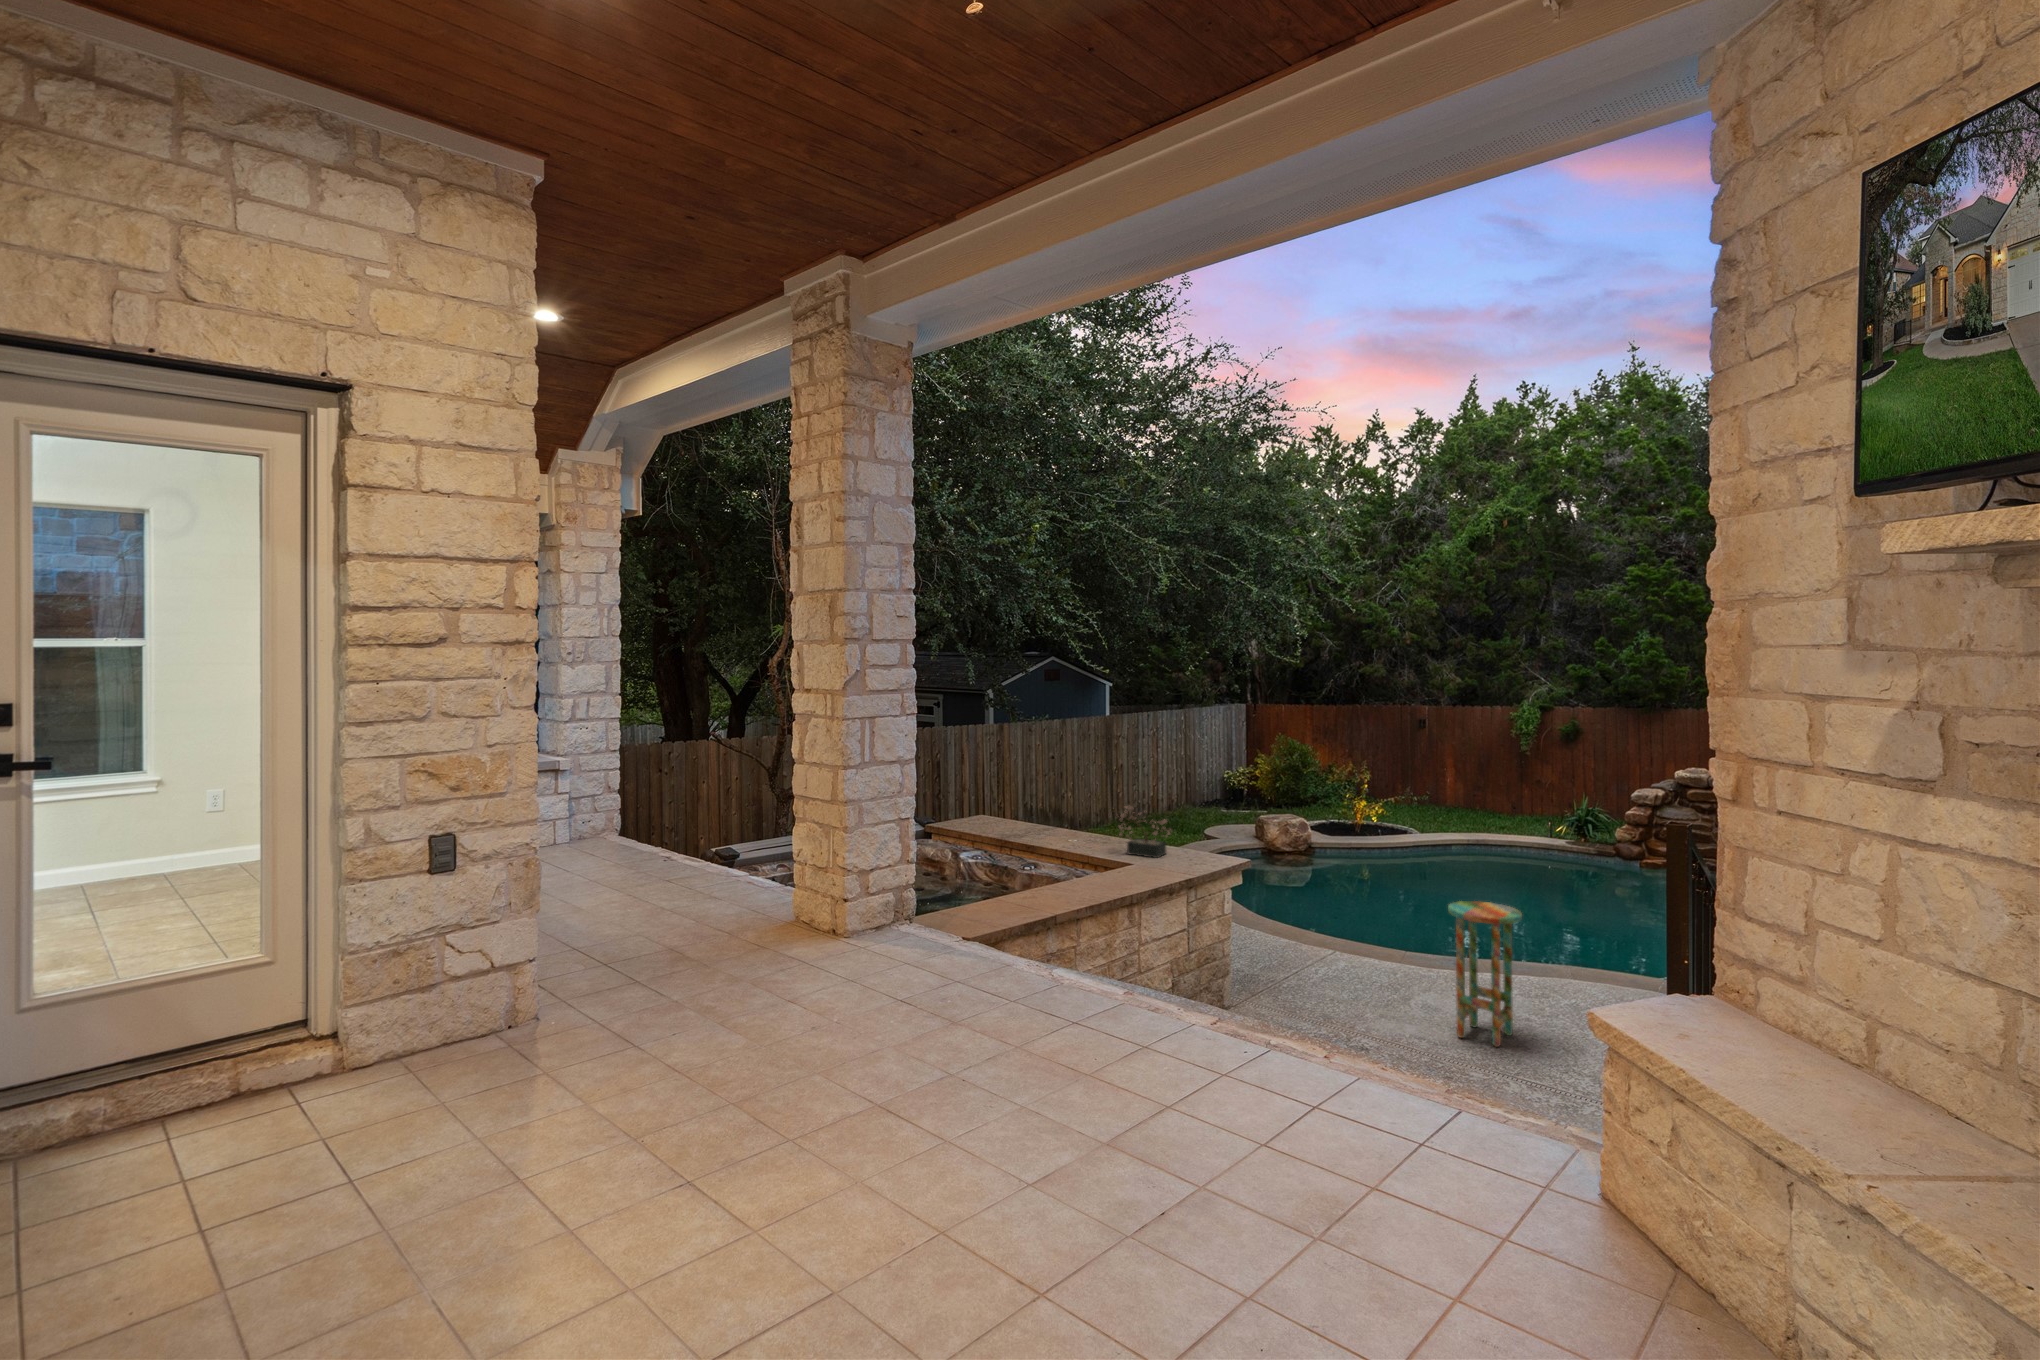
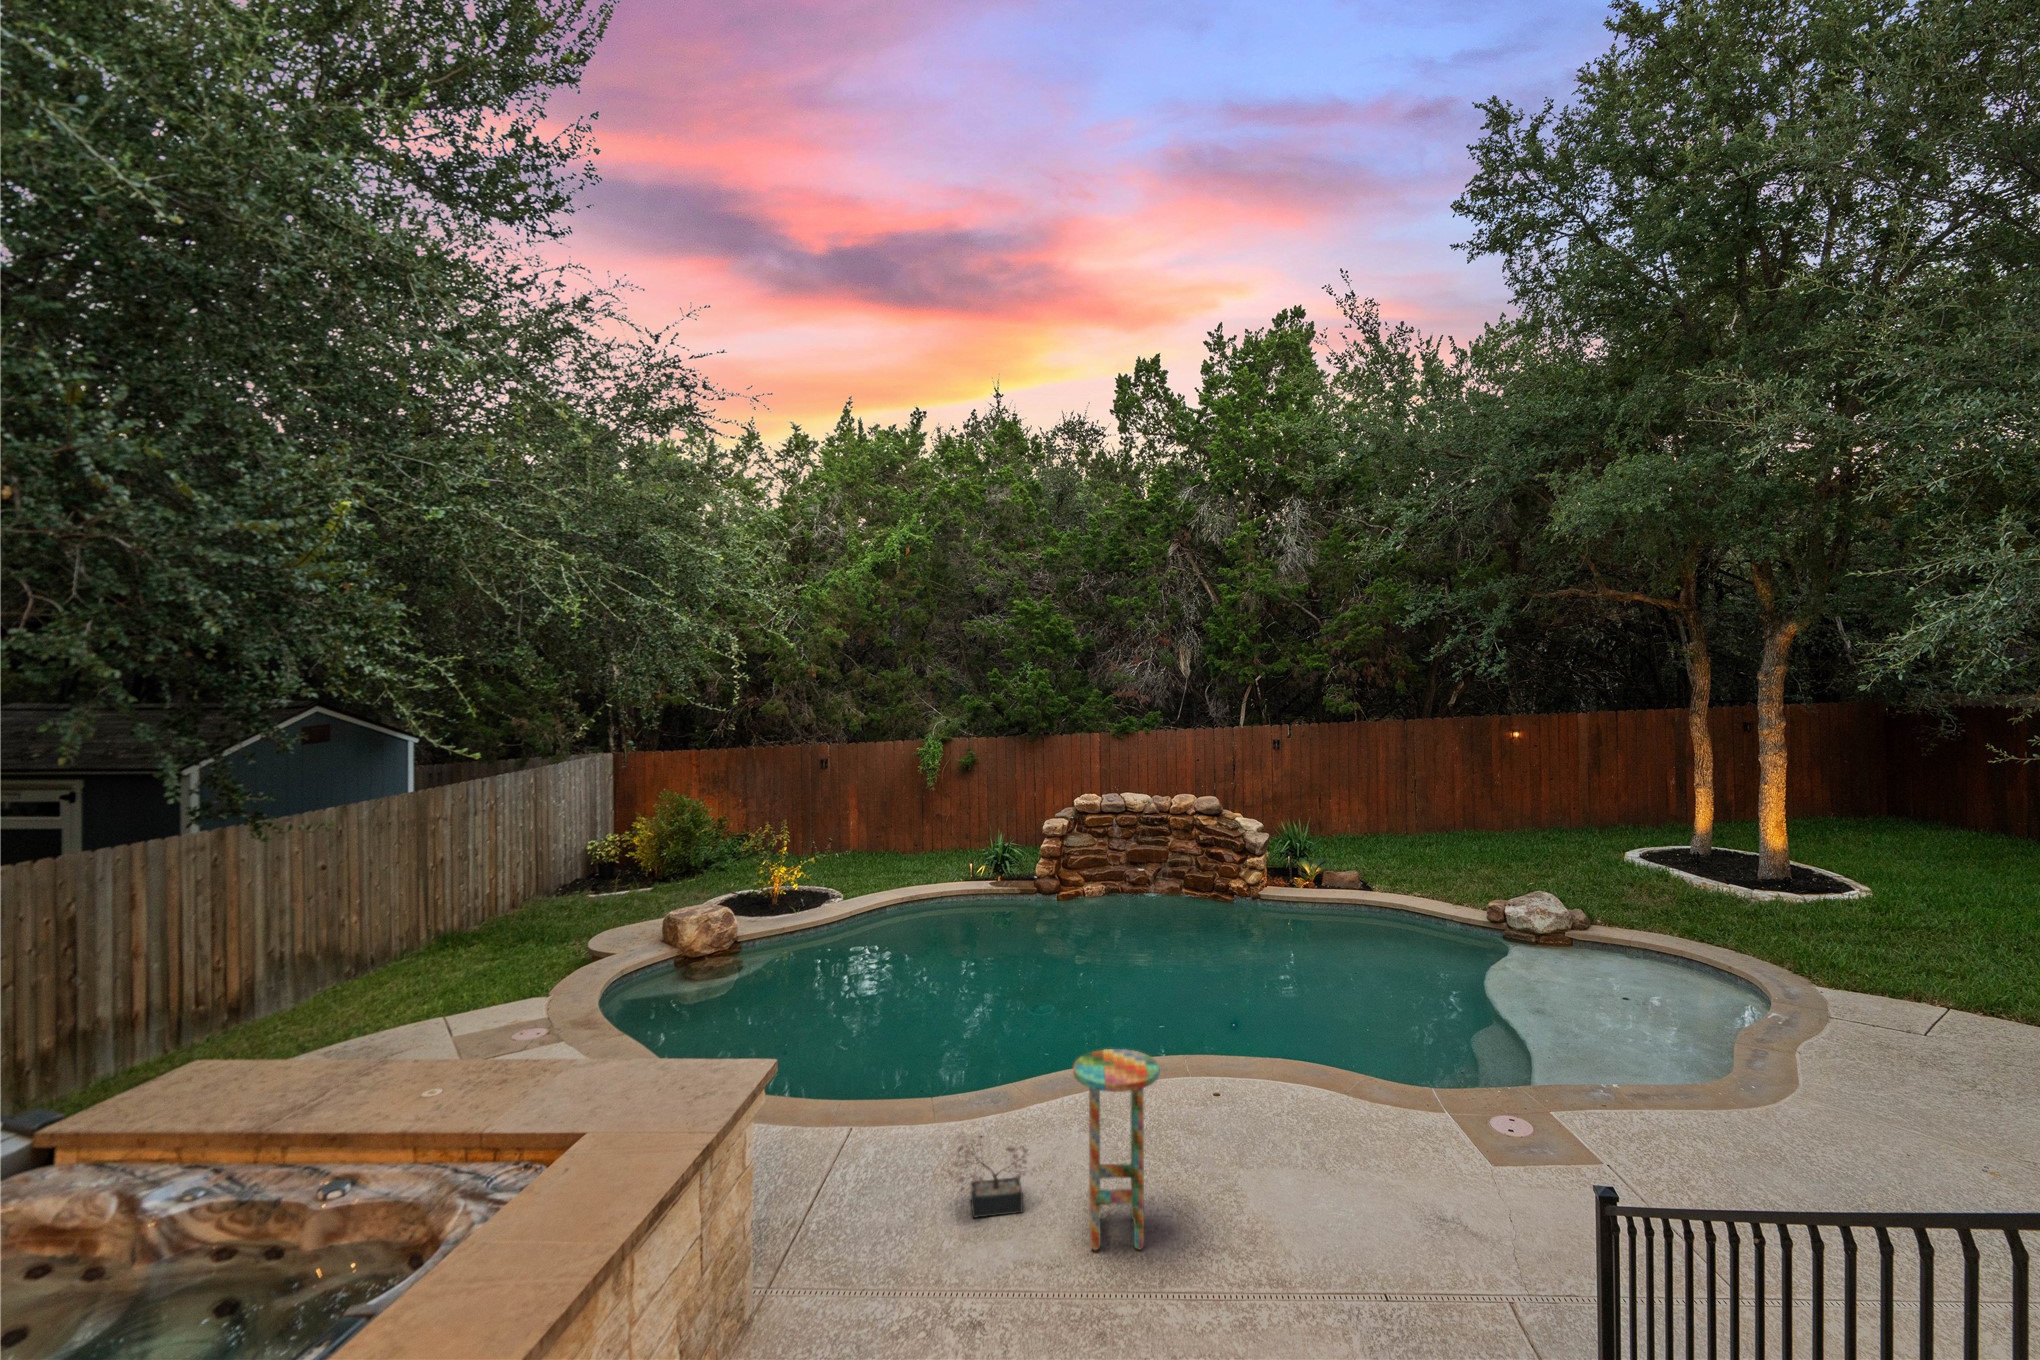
decorative plant: present [1119,806,1170,858] -> present [949,1136,1036,1218]

